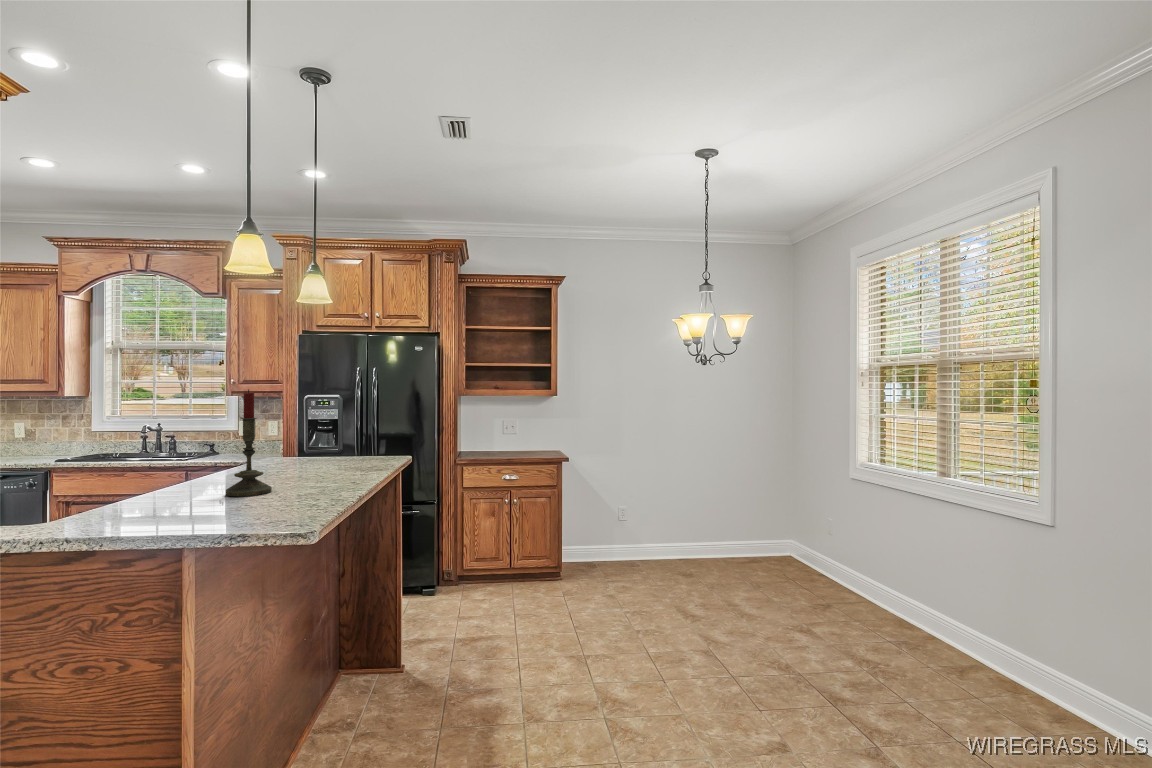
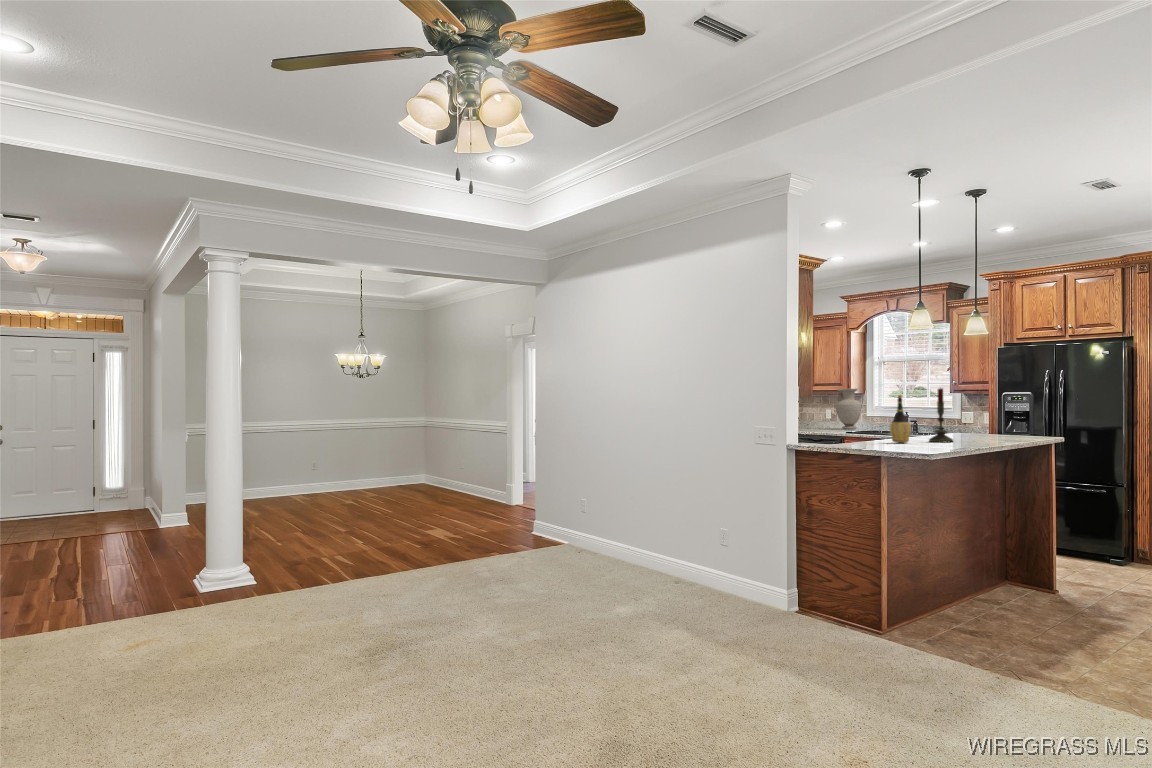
vase: none [27,389,80,459] -> present [836,389,861,429]
wine bottle: none [143,407,193,512] -> present [890,395,911,443]

